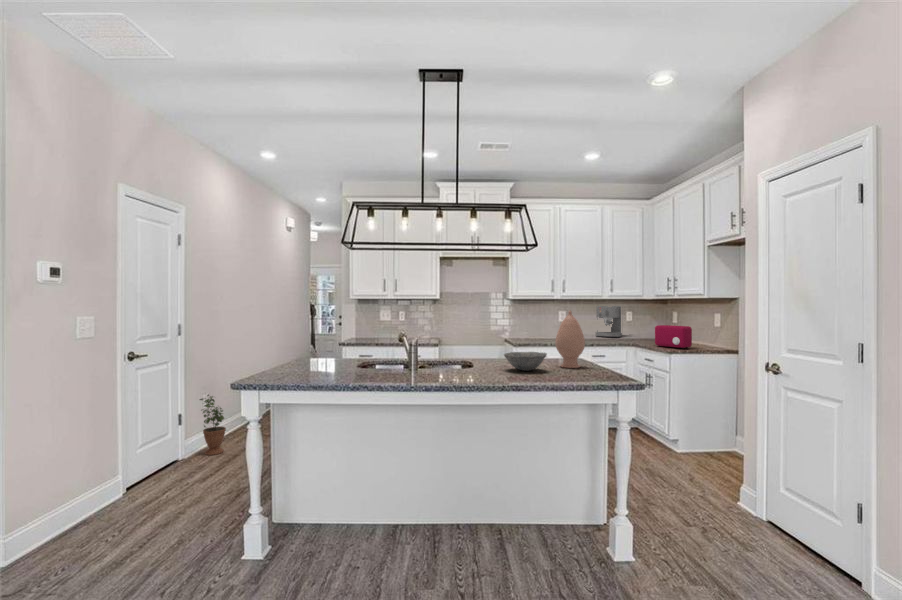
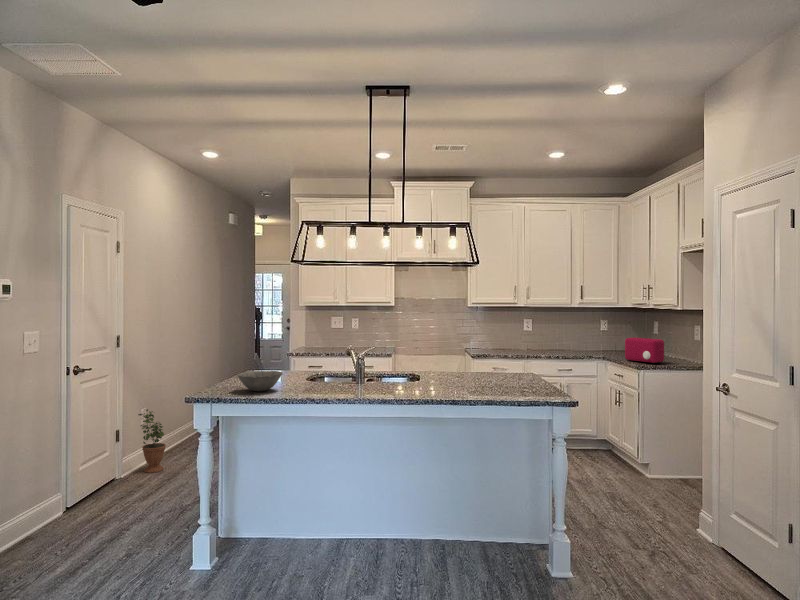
coffee maker: present [596,306,622,337] -> none [564,314,595,350]
vase: present [555,311,585,368] -> none [504,327,533,386]
bowl: present [504,352,547,371] -> present [237,371,282,391]

